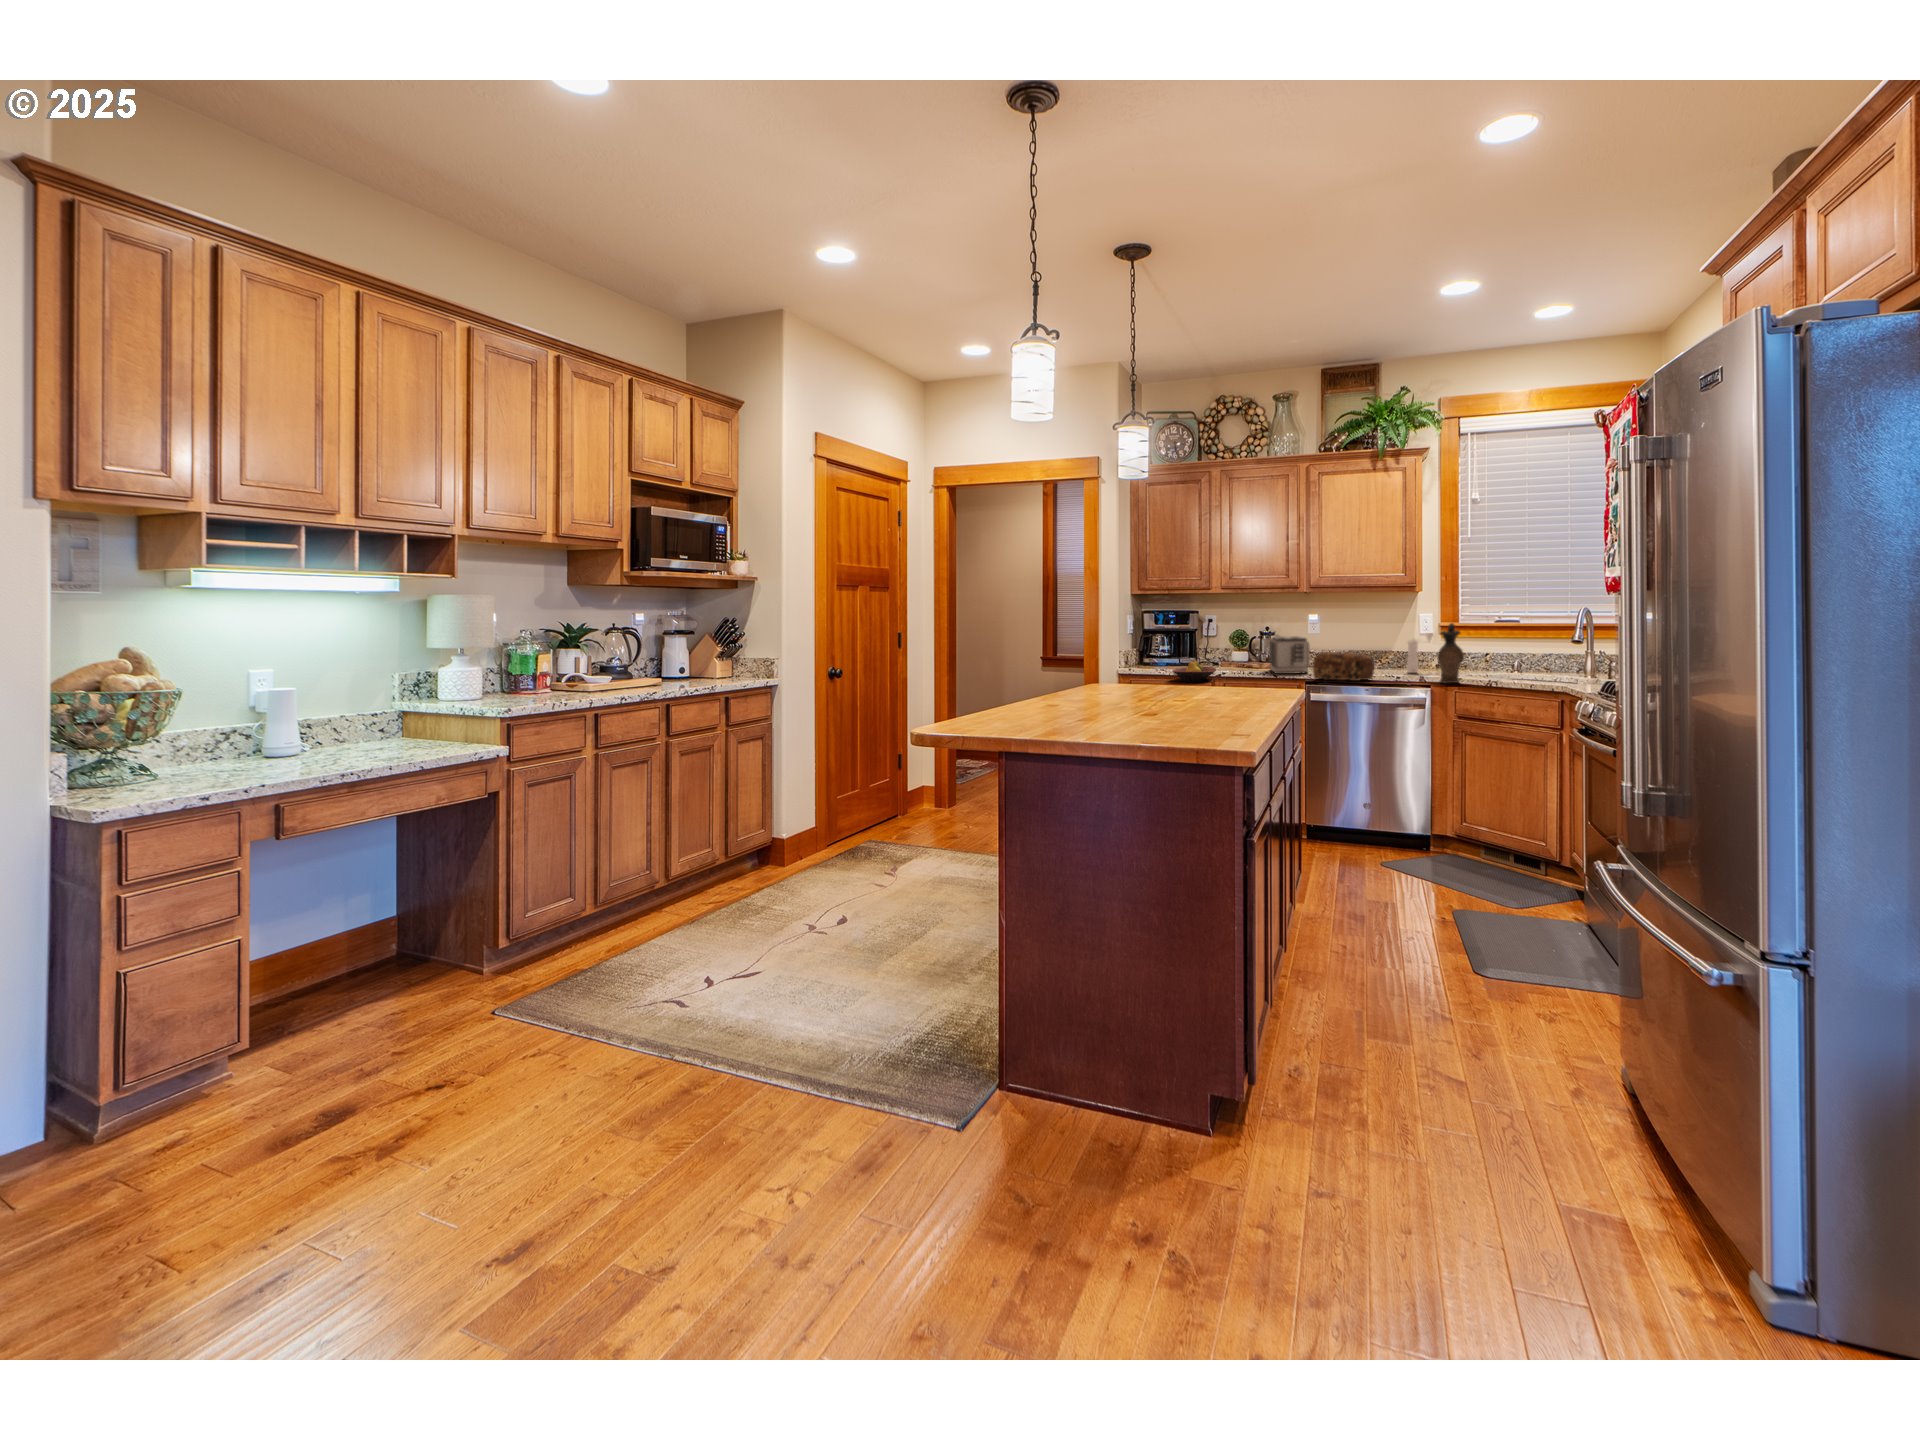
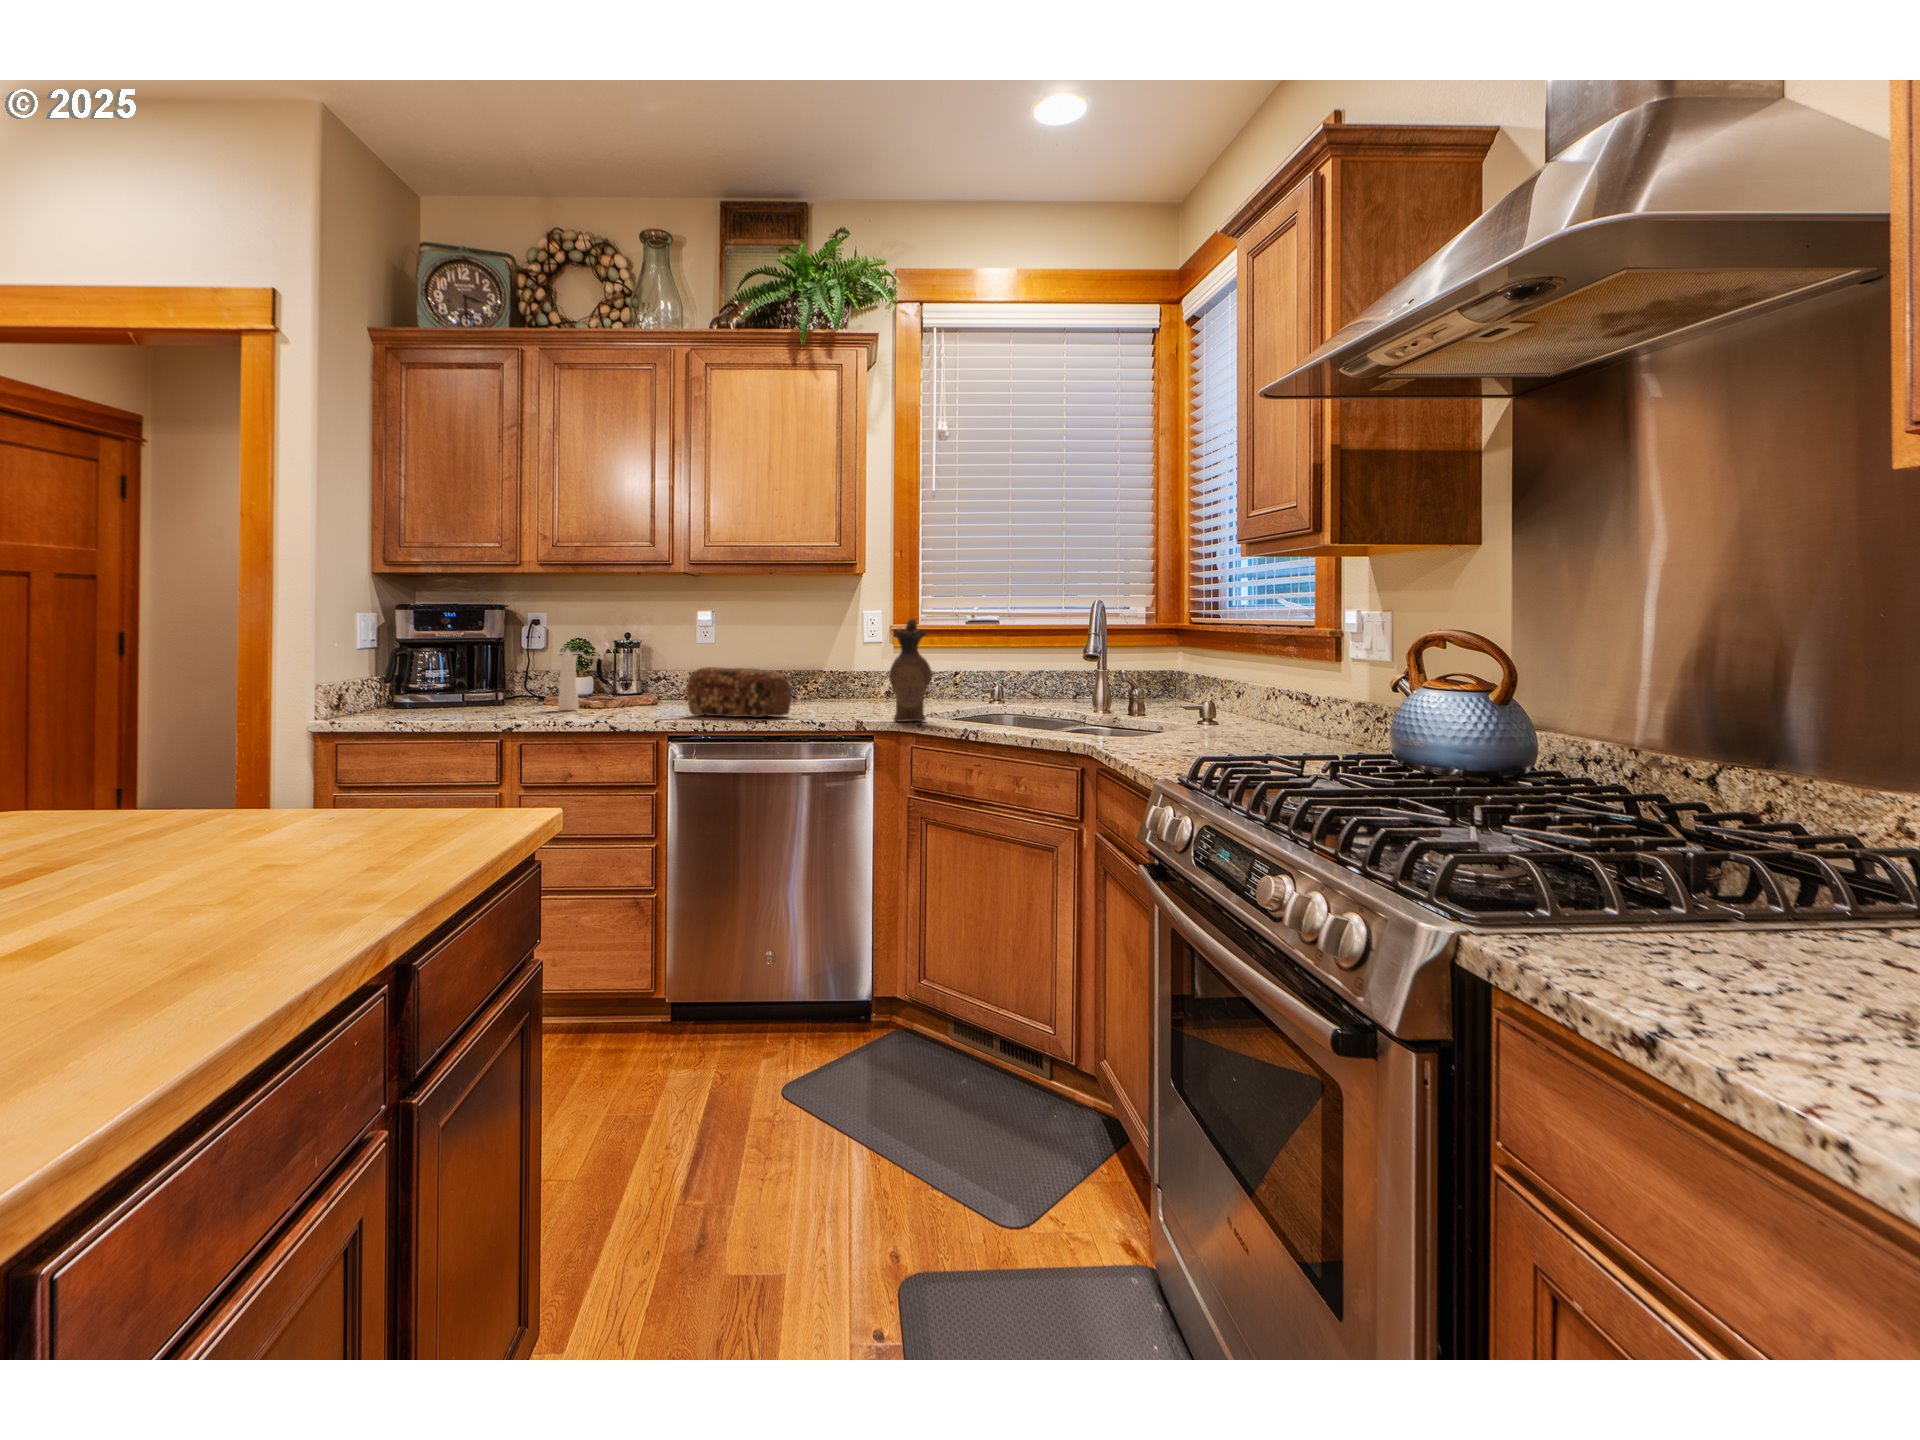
pepper mill: present [1407,633,1433,673] -> present [558,642,609,711]
toaster: present [1270,636,1309,674] -> none [638,648,697,708]
fruit bowl: present [1173,660,1216,682] -> none [413,678,514,718]

